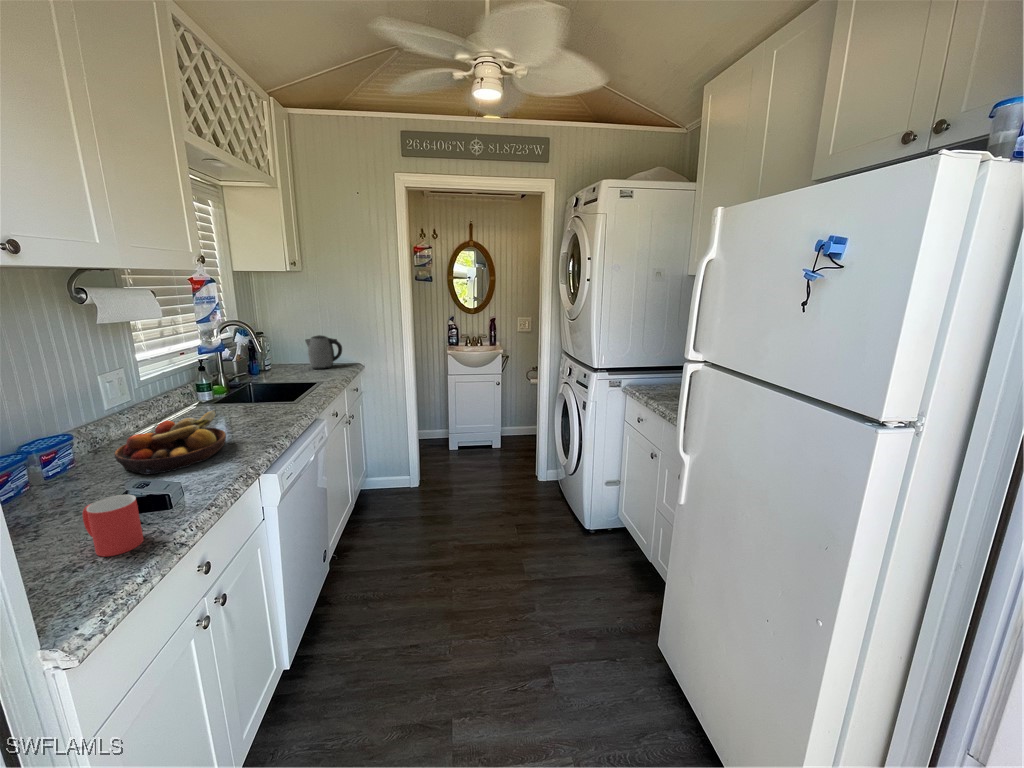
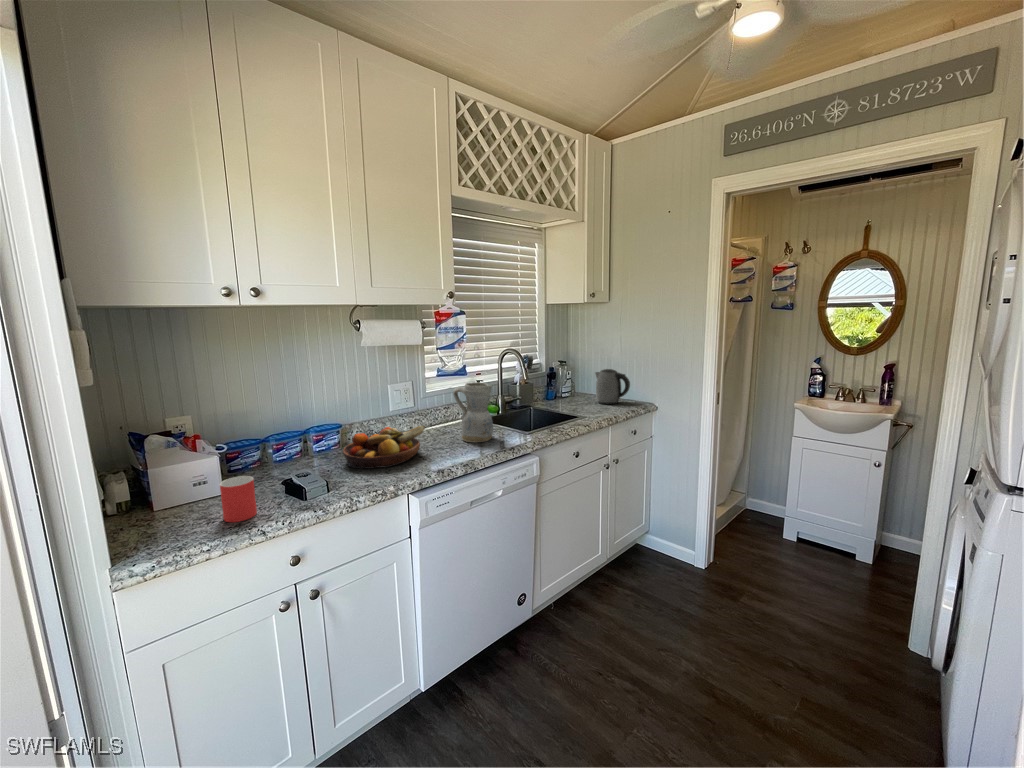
ceramic pitcher: none [221,357,272,421] -> present [453,382,493,442]

